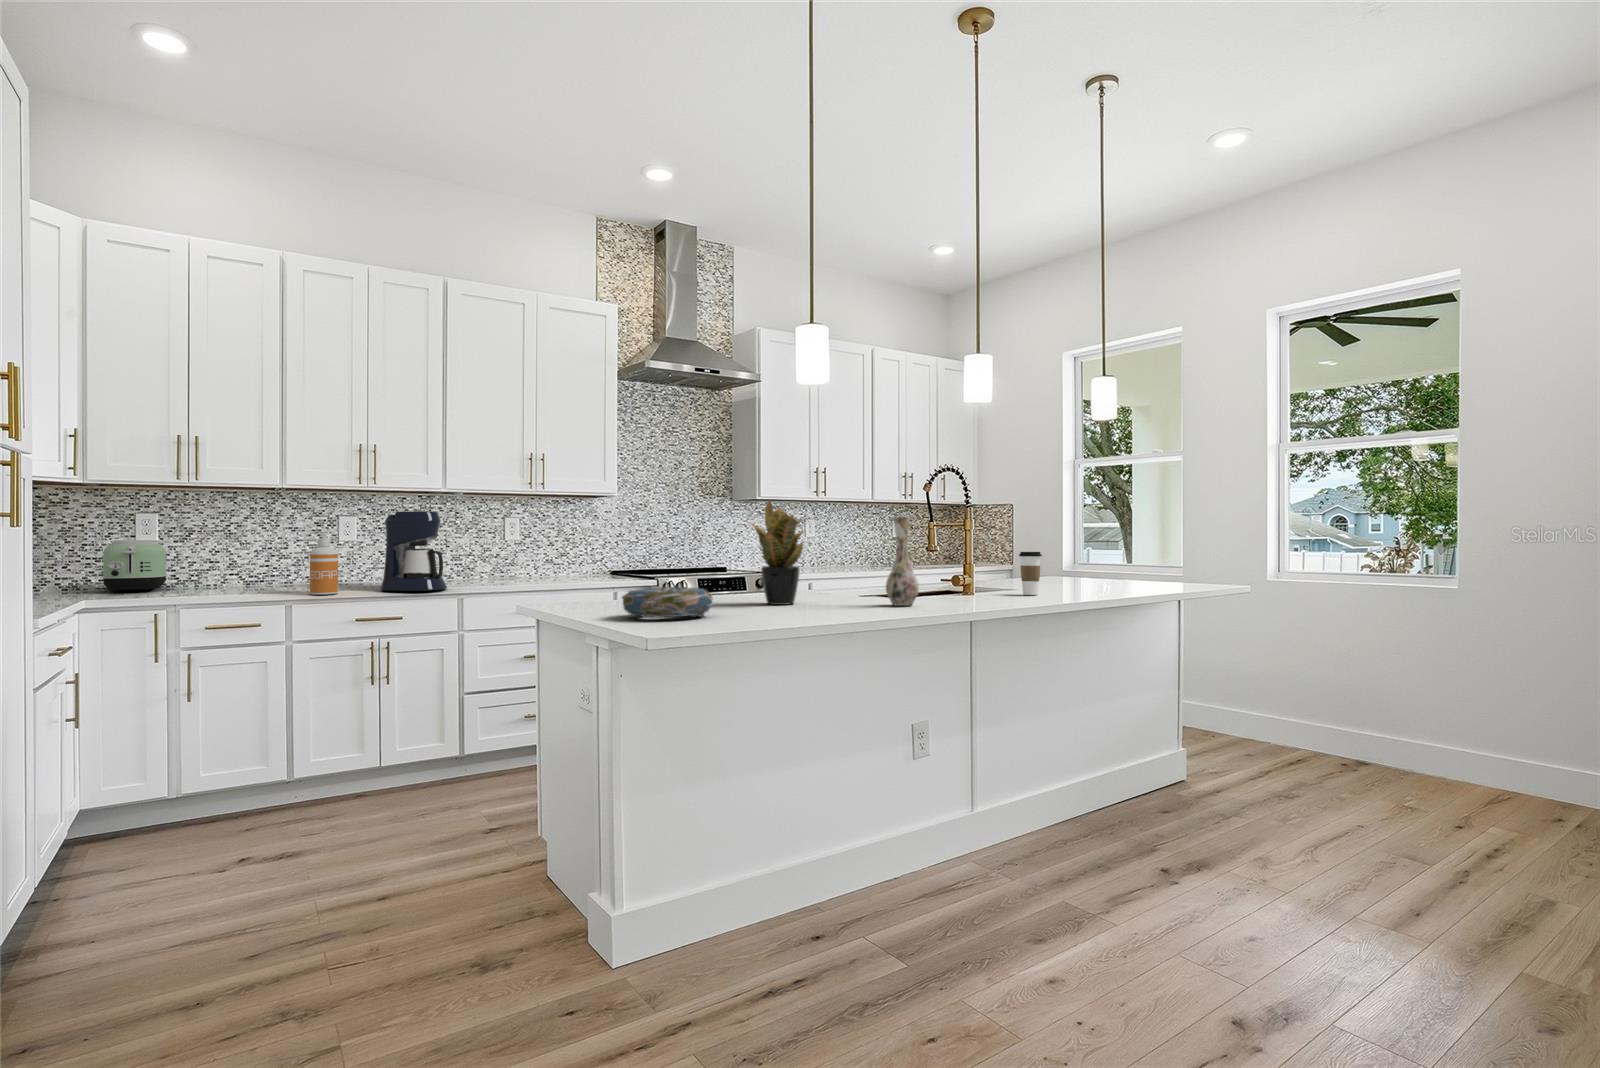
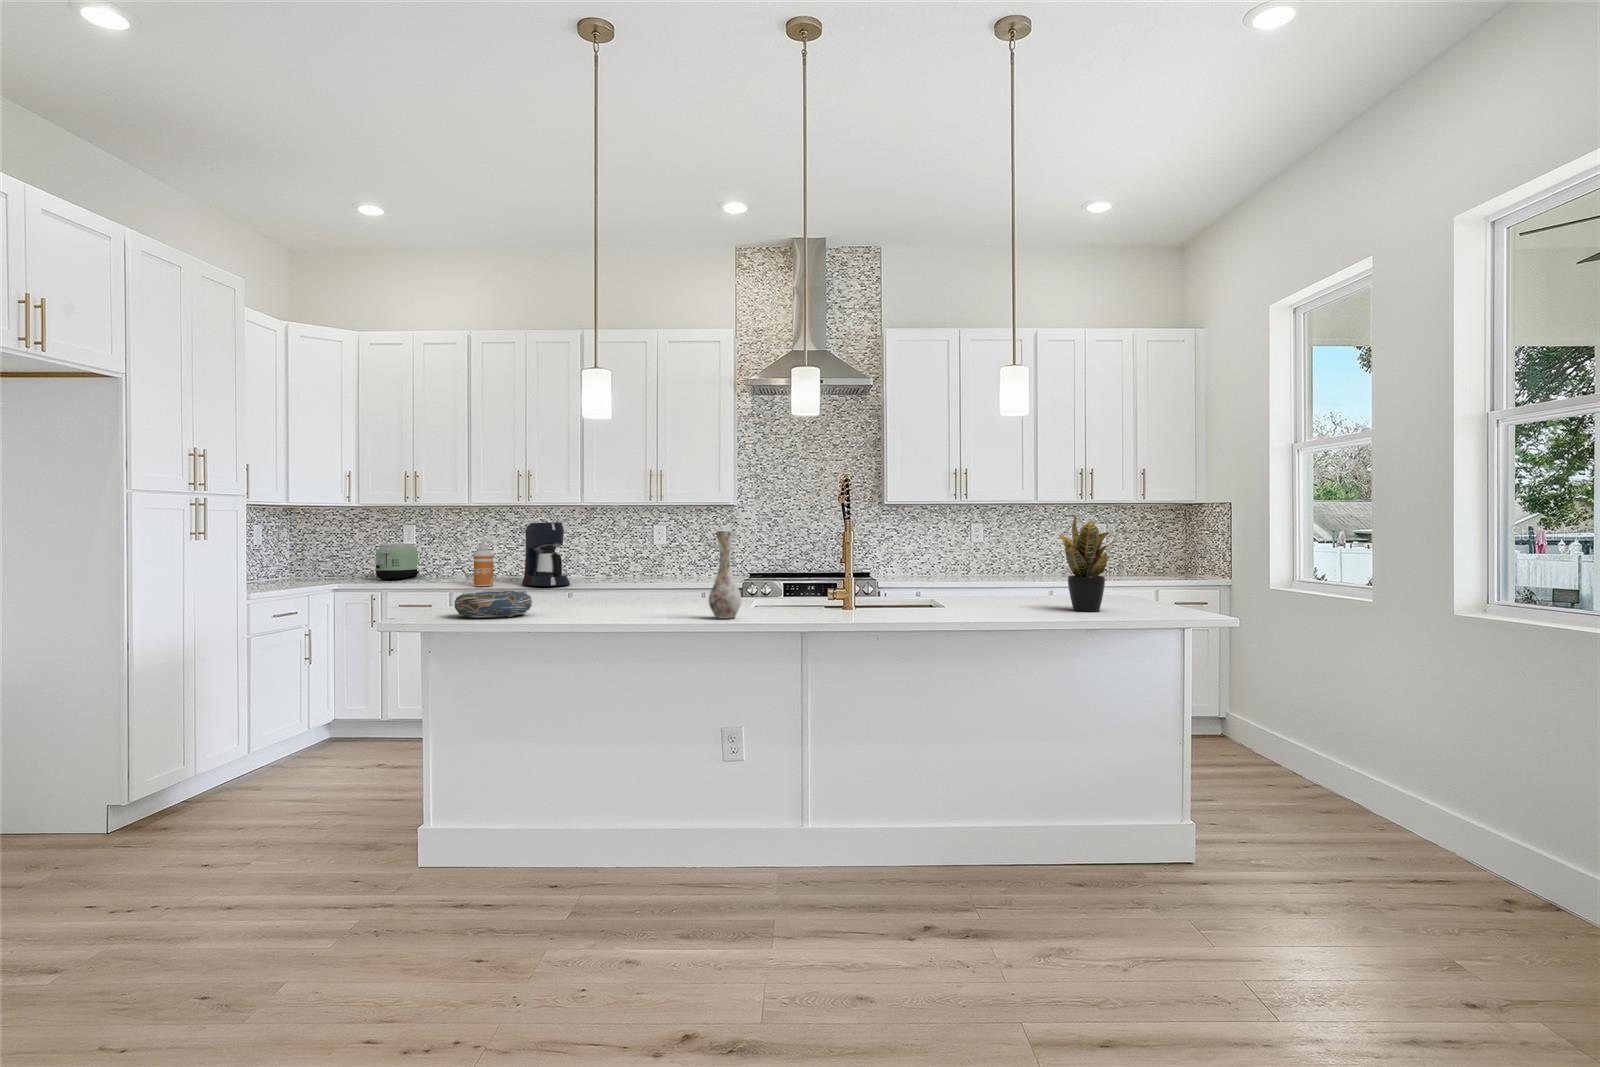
potted plant: present [751,501,809,605] -> present [1059,515,1113,611]
coffee cup: present [1019,552,1042,595] -> none [926,567,951,616]

